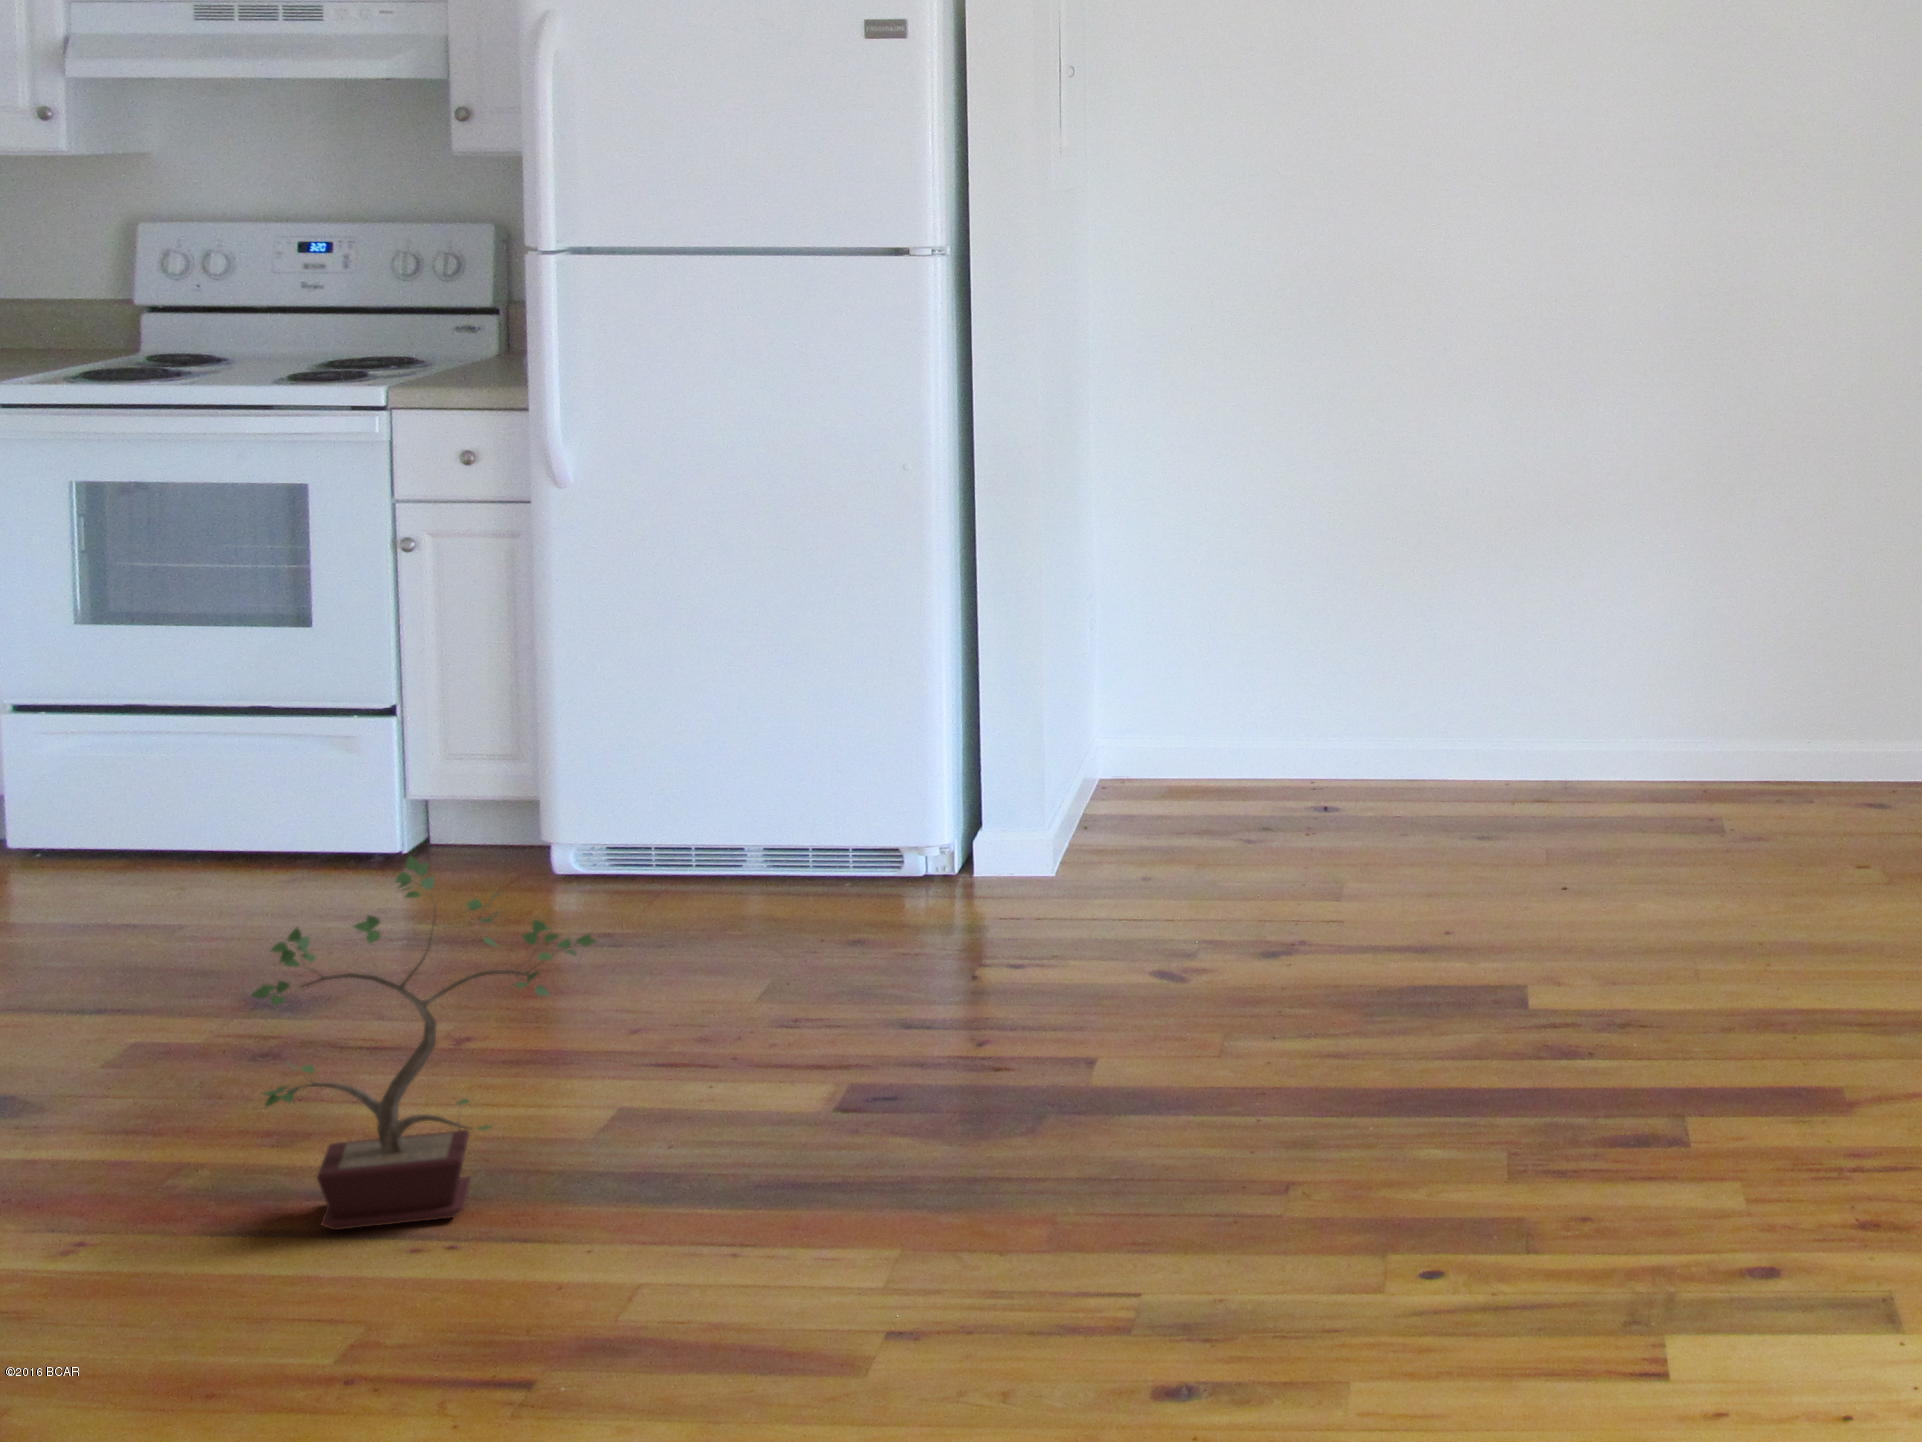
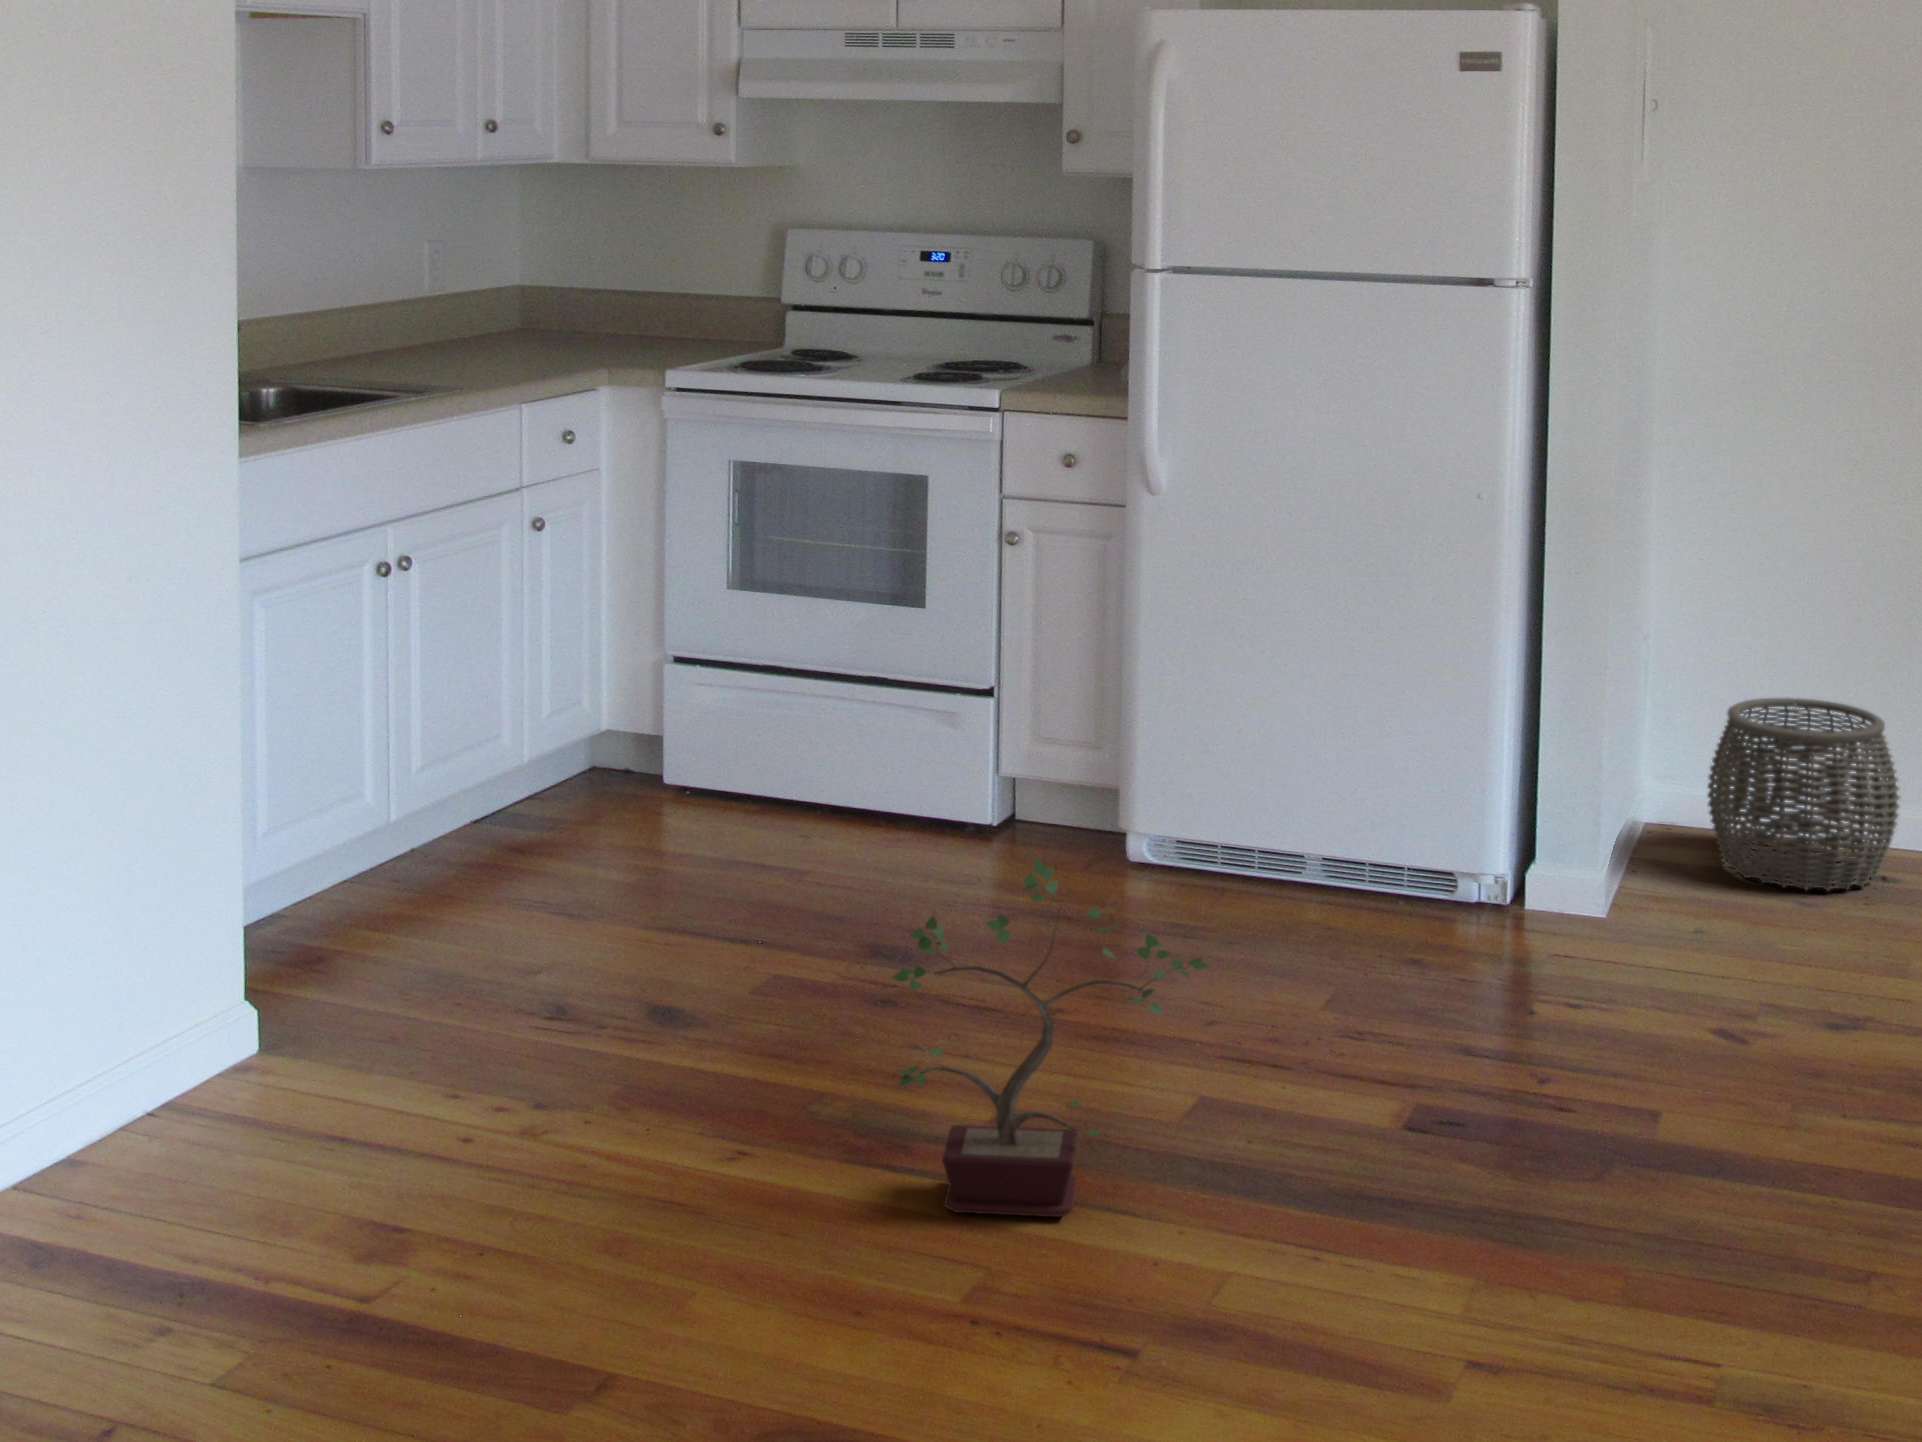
woven basket: none [1155,646,1336,829] -> present [1707,698,1900,891]

